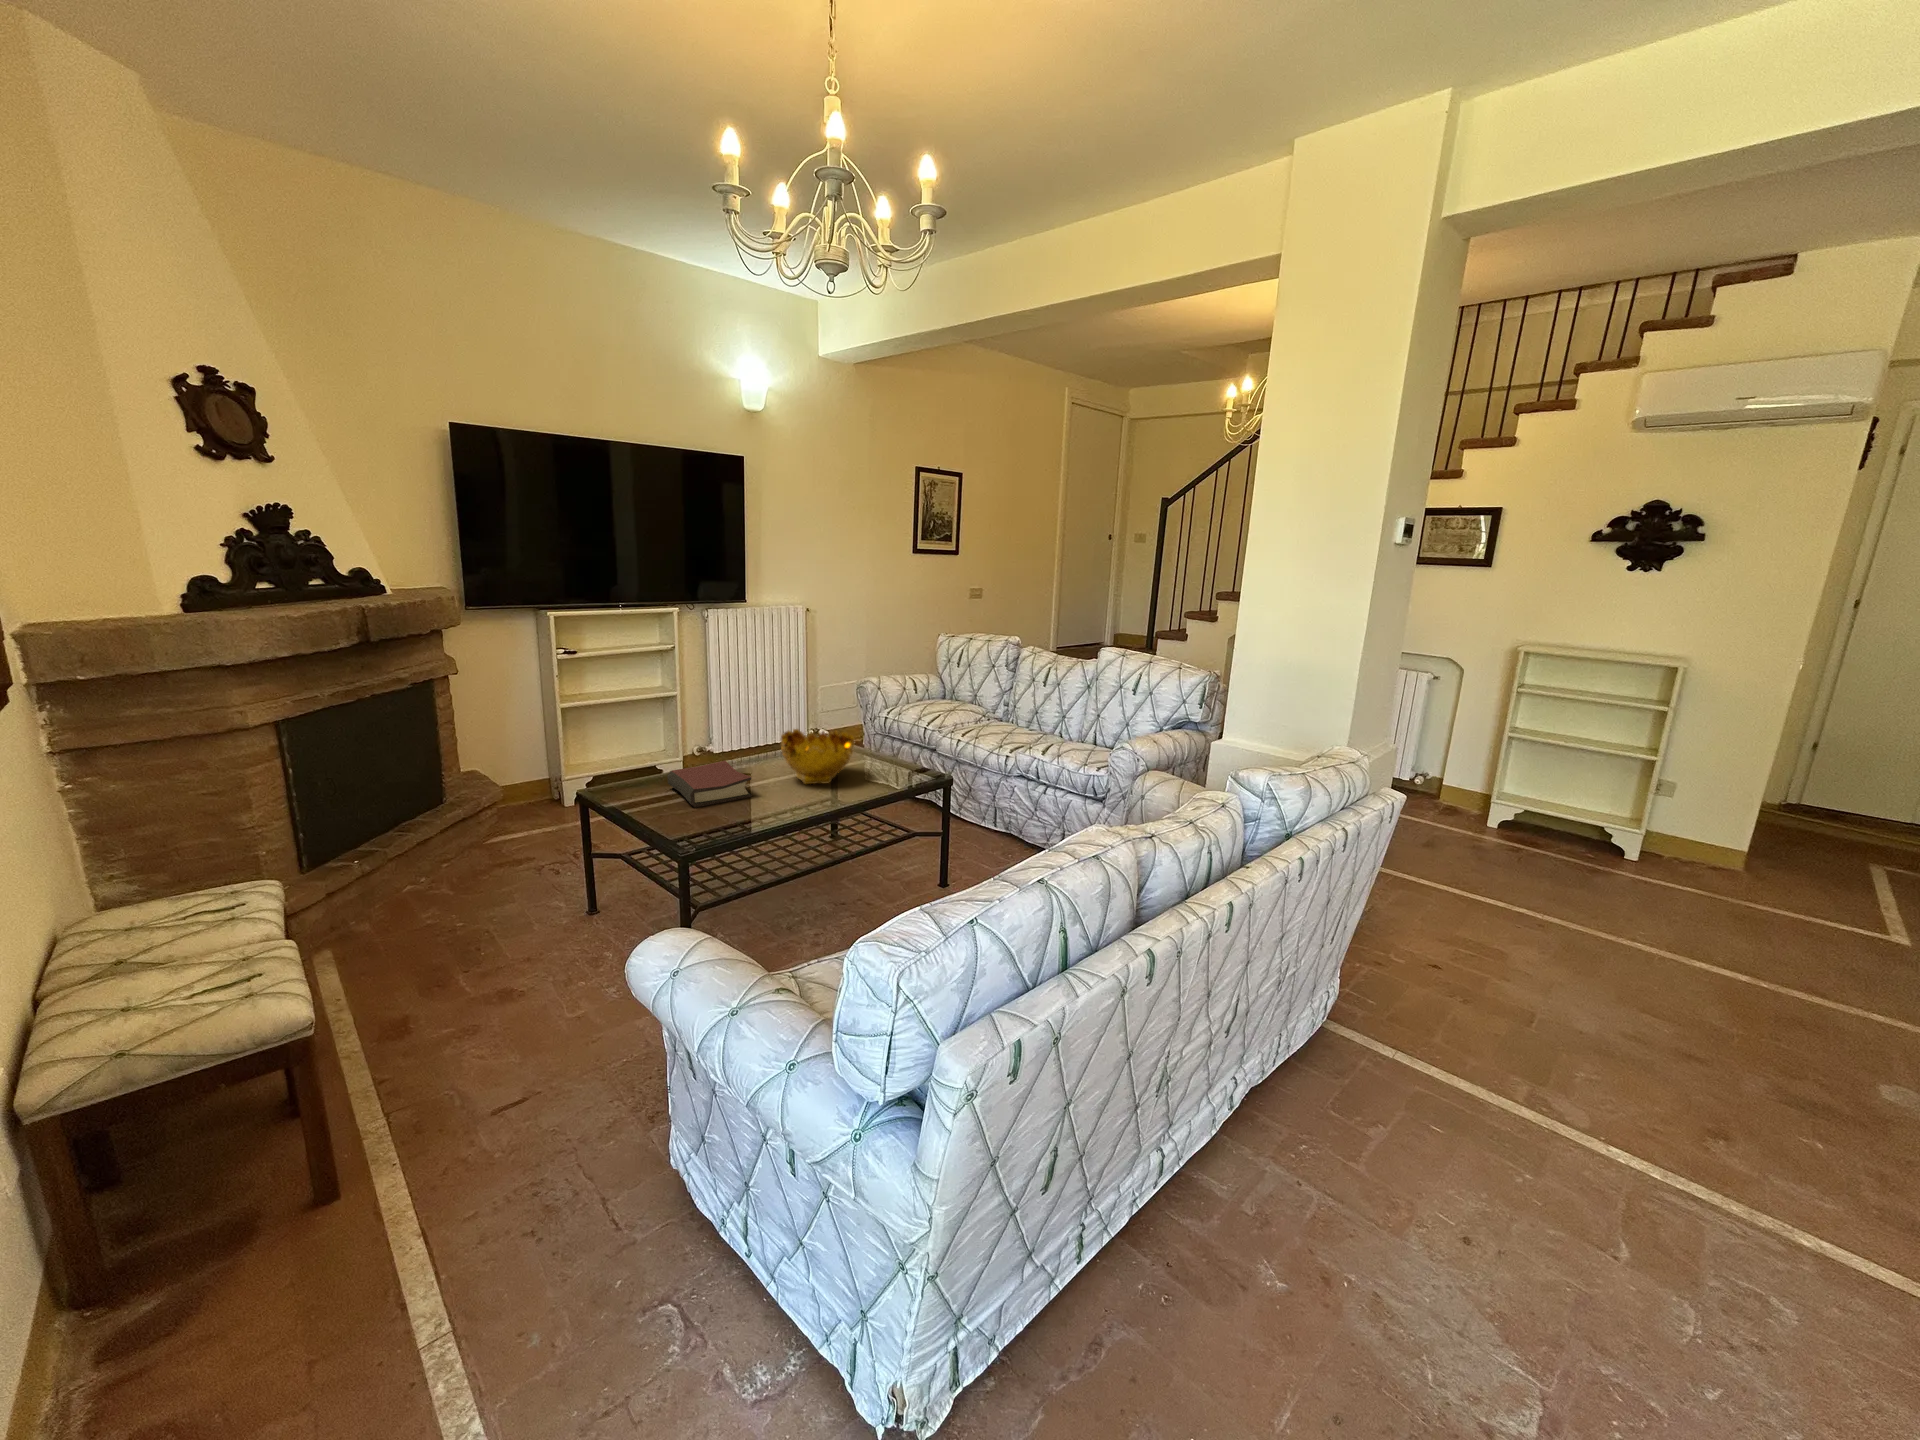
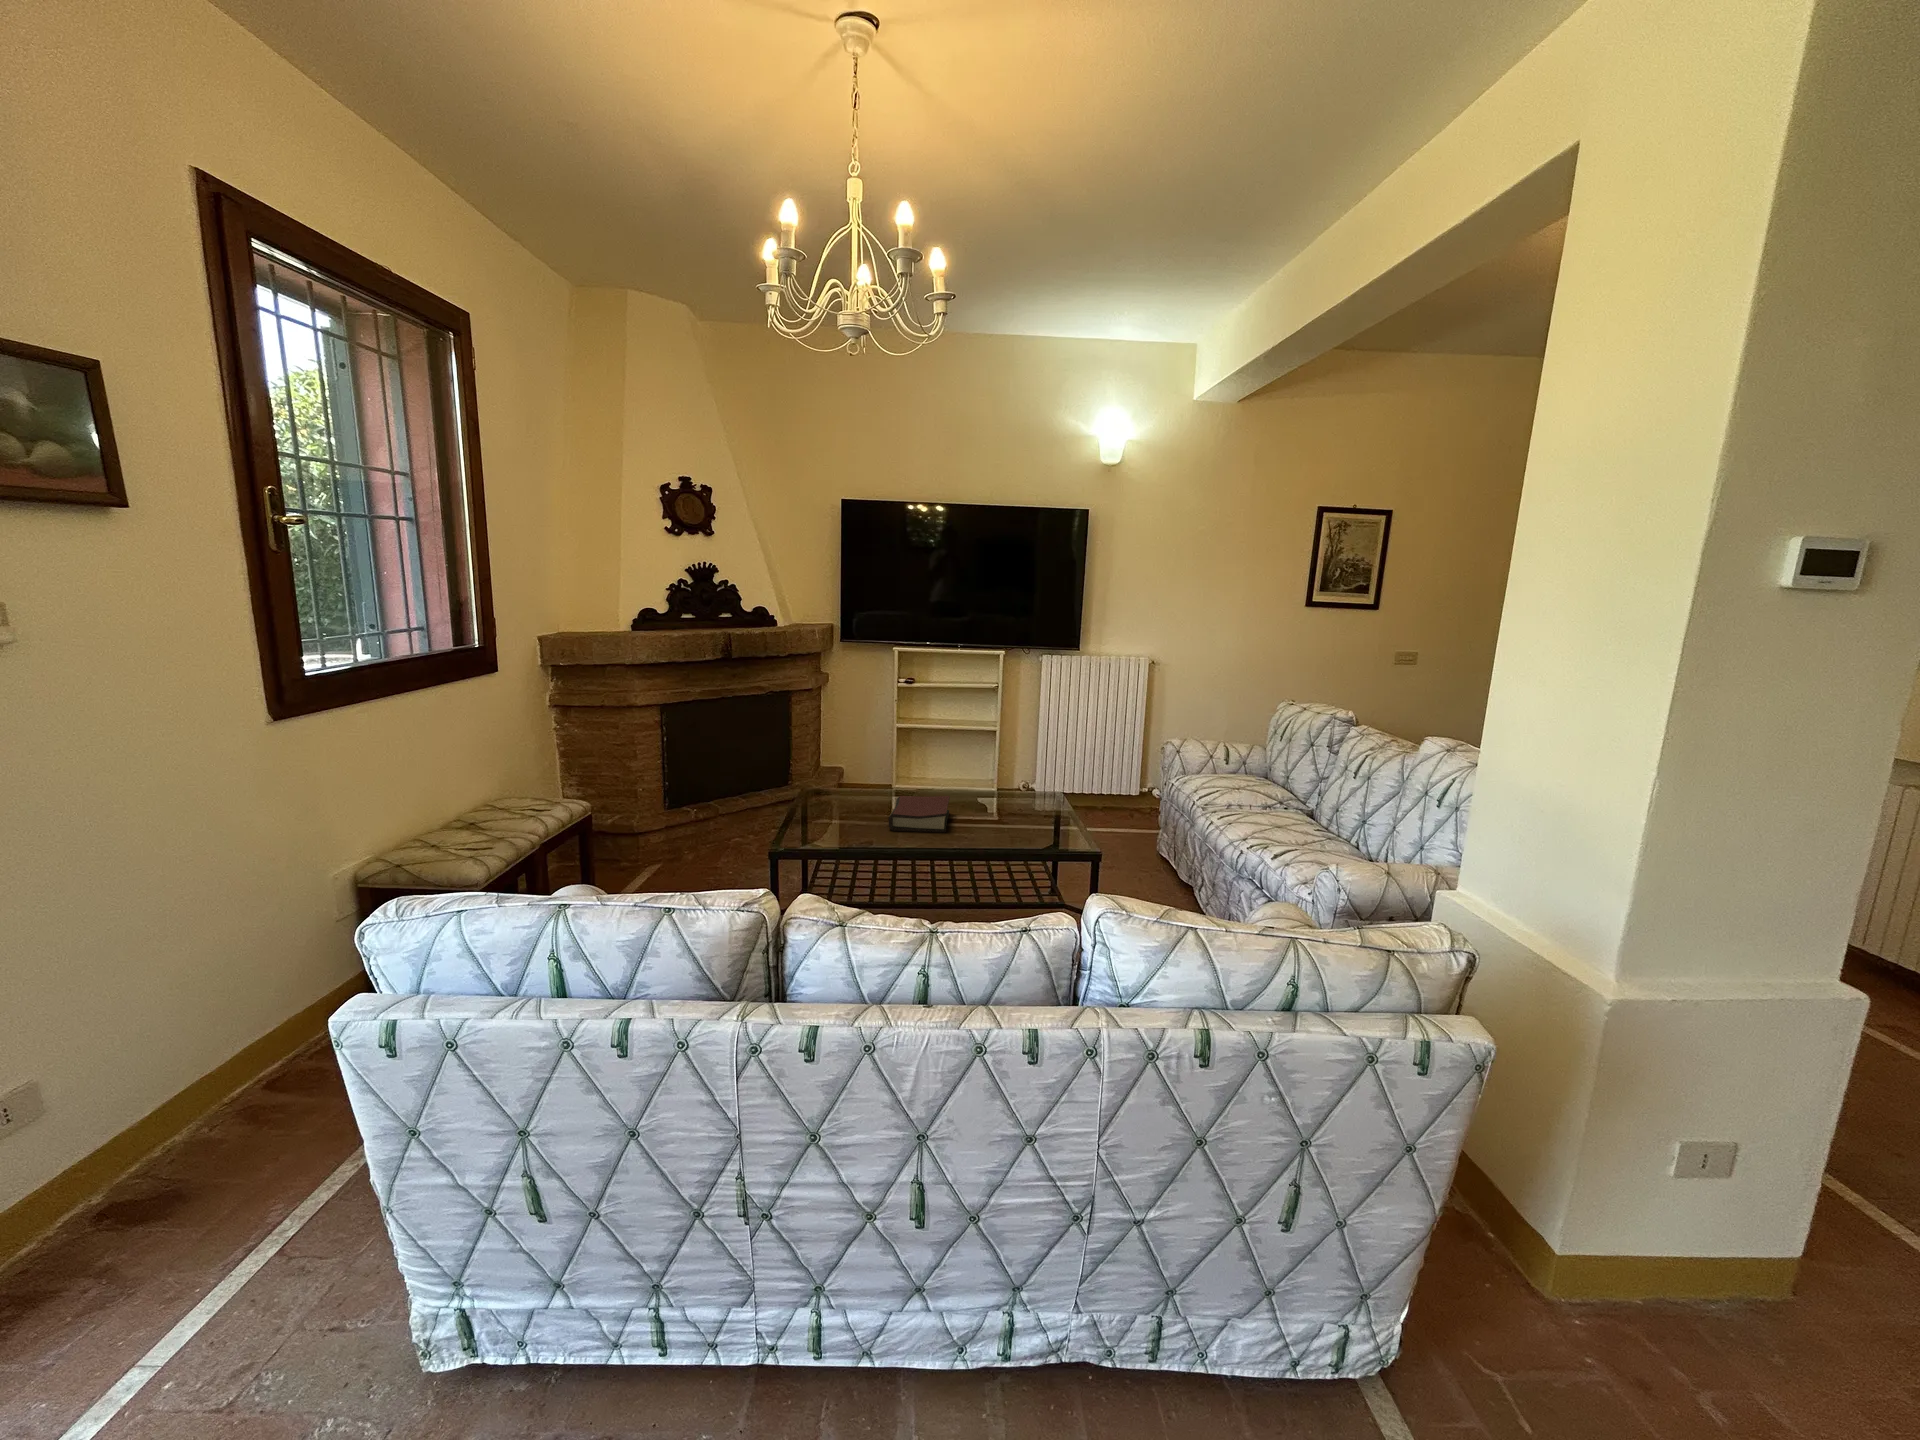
decorative bowl: present [781,729,854,784] -> none [987,776,1061,836]

